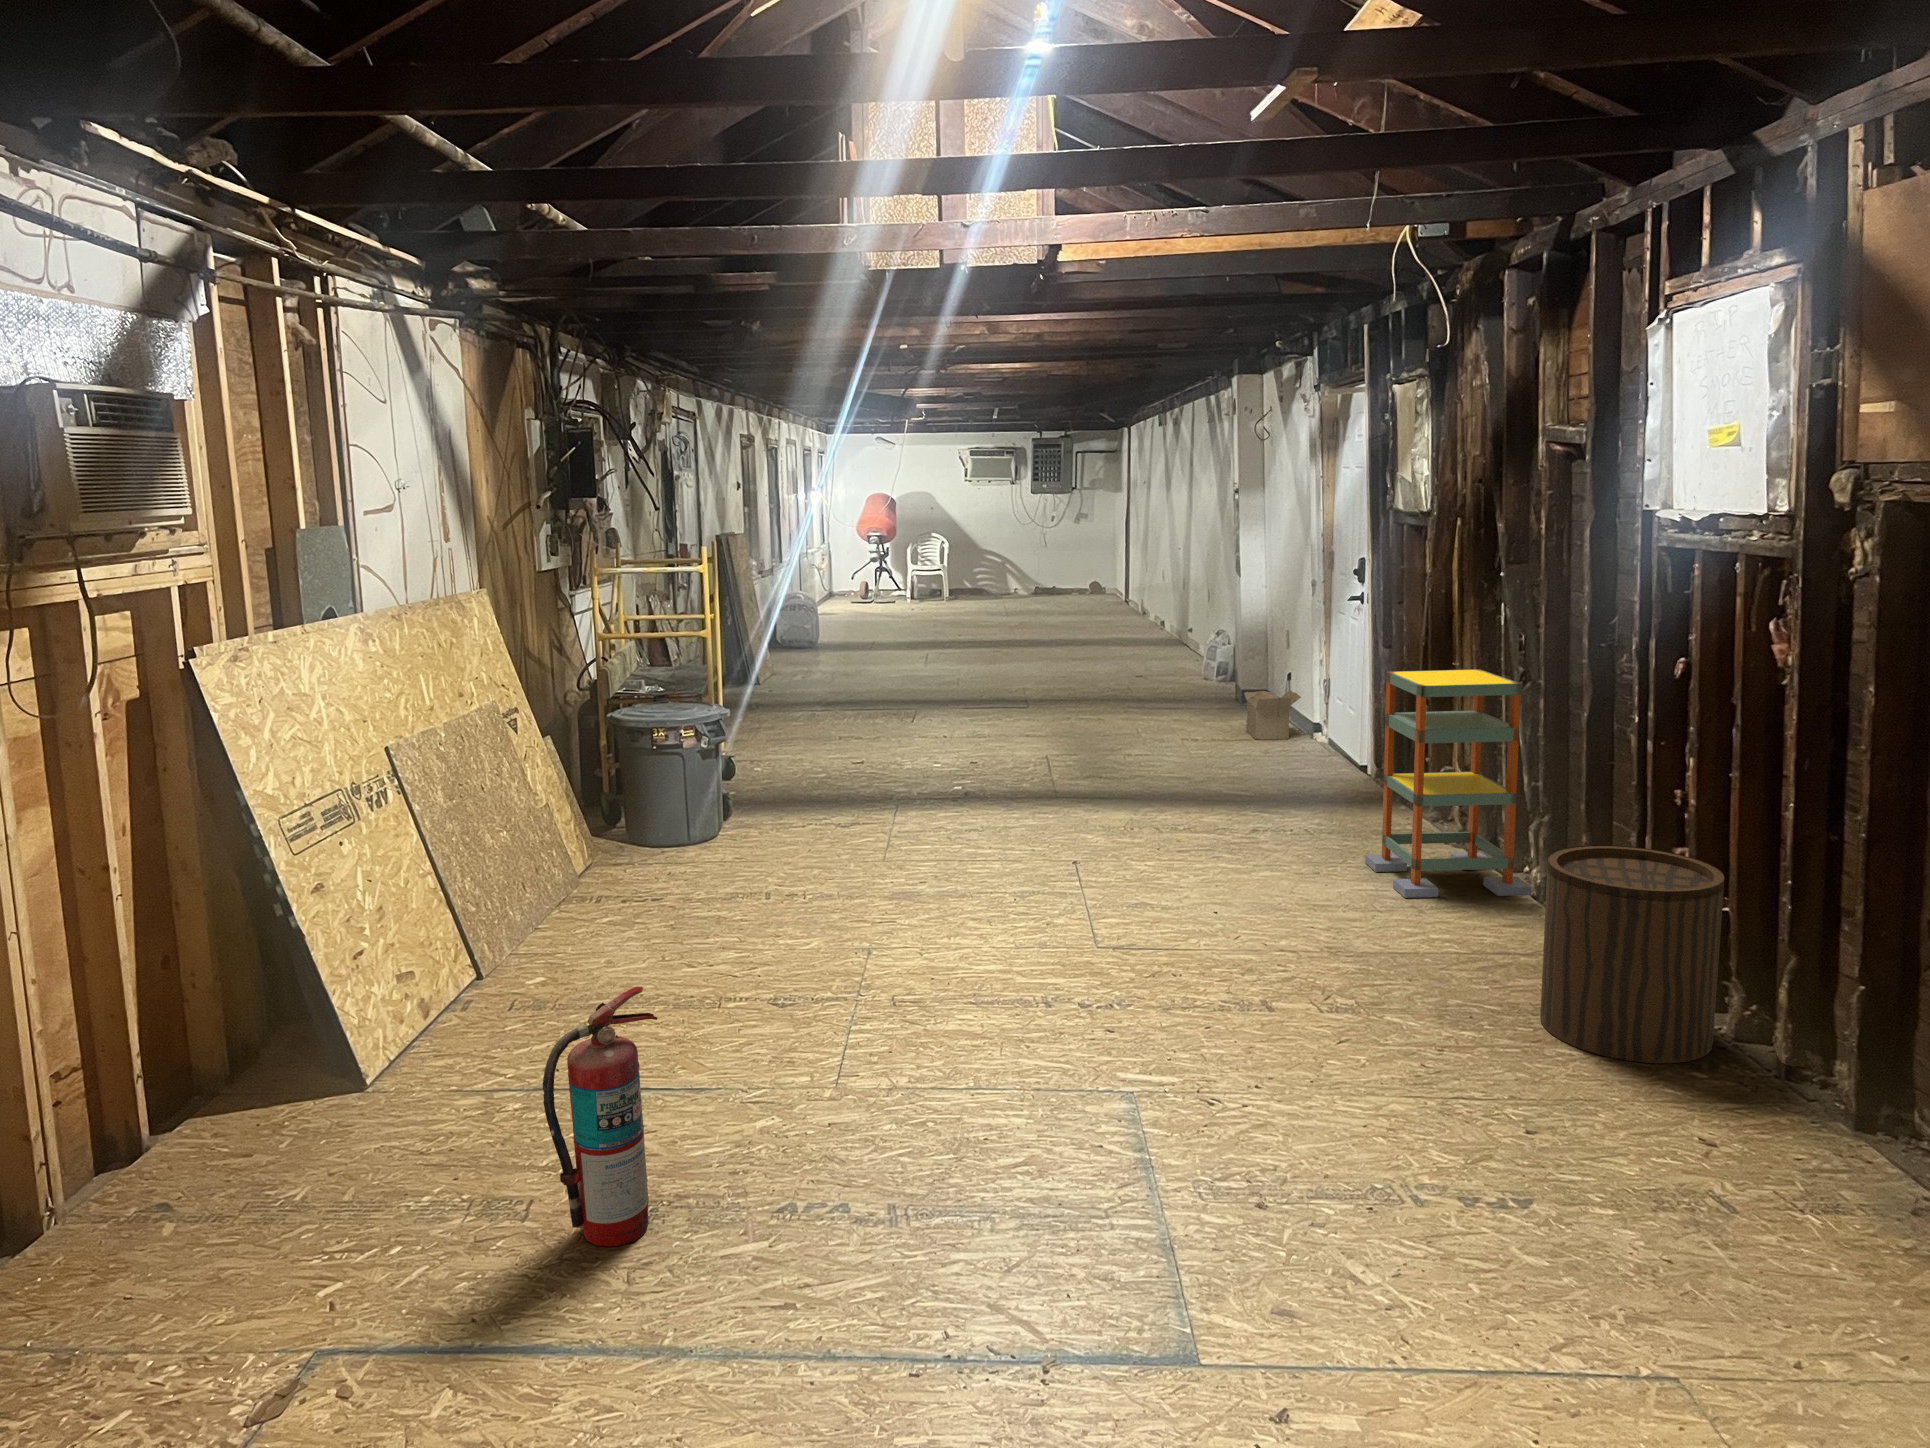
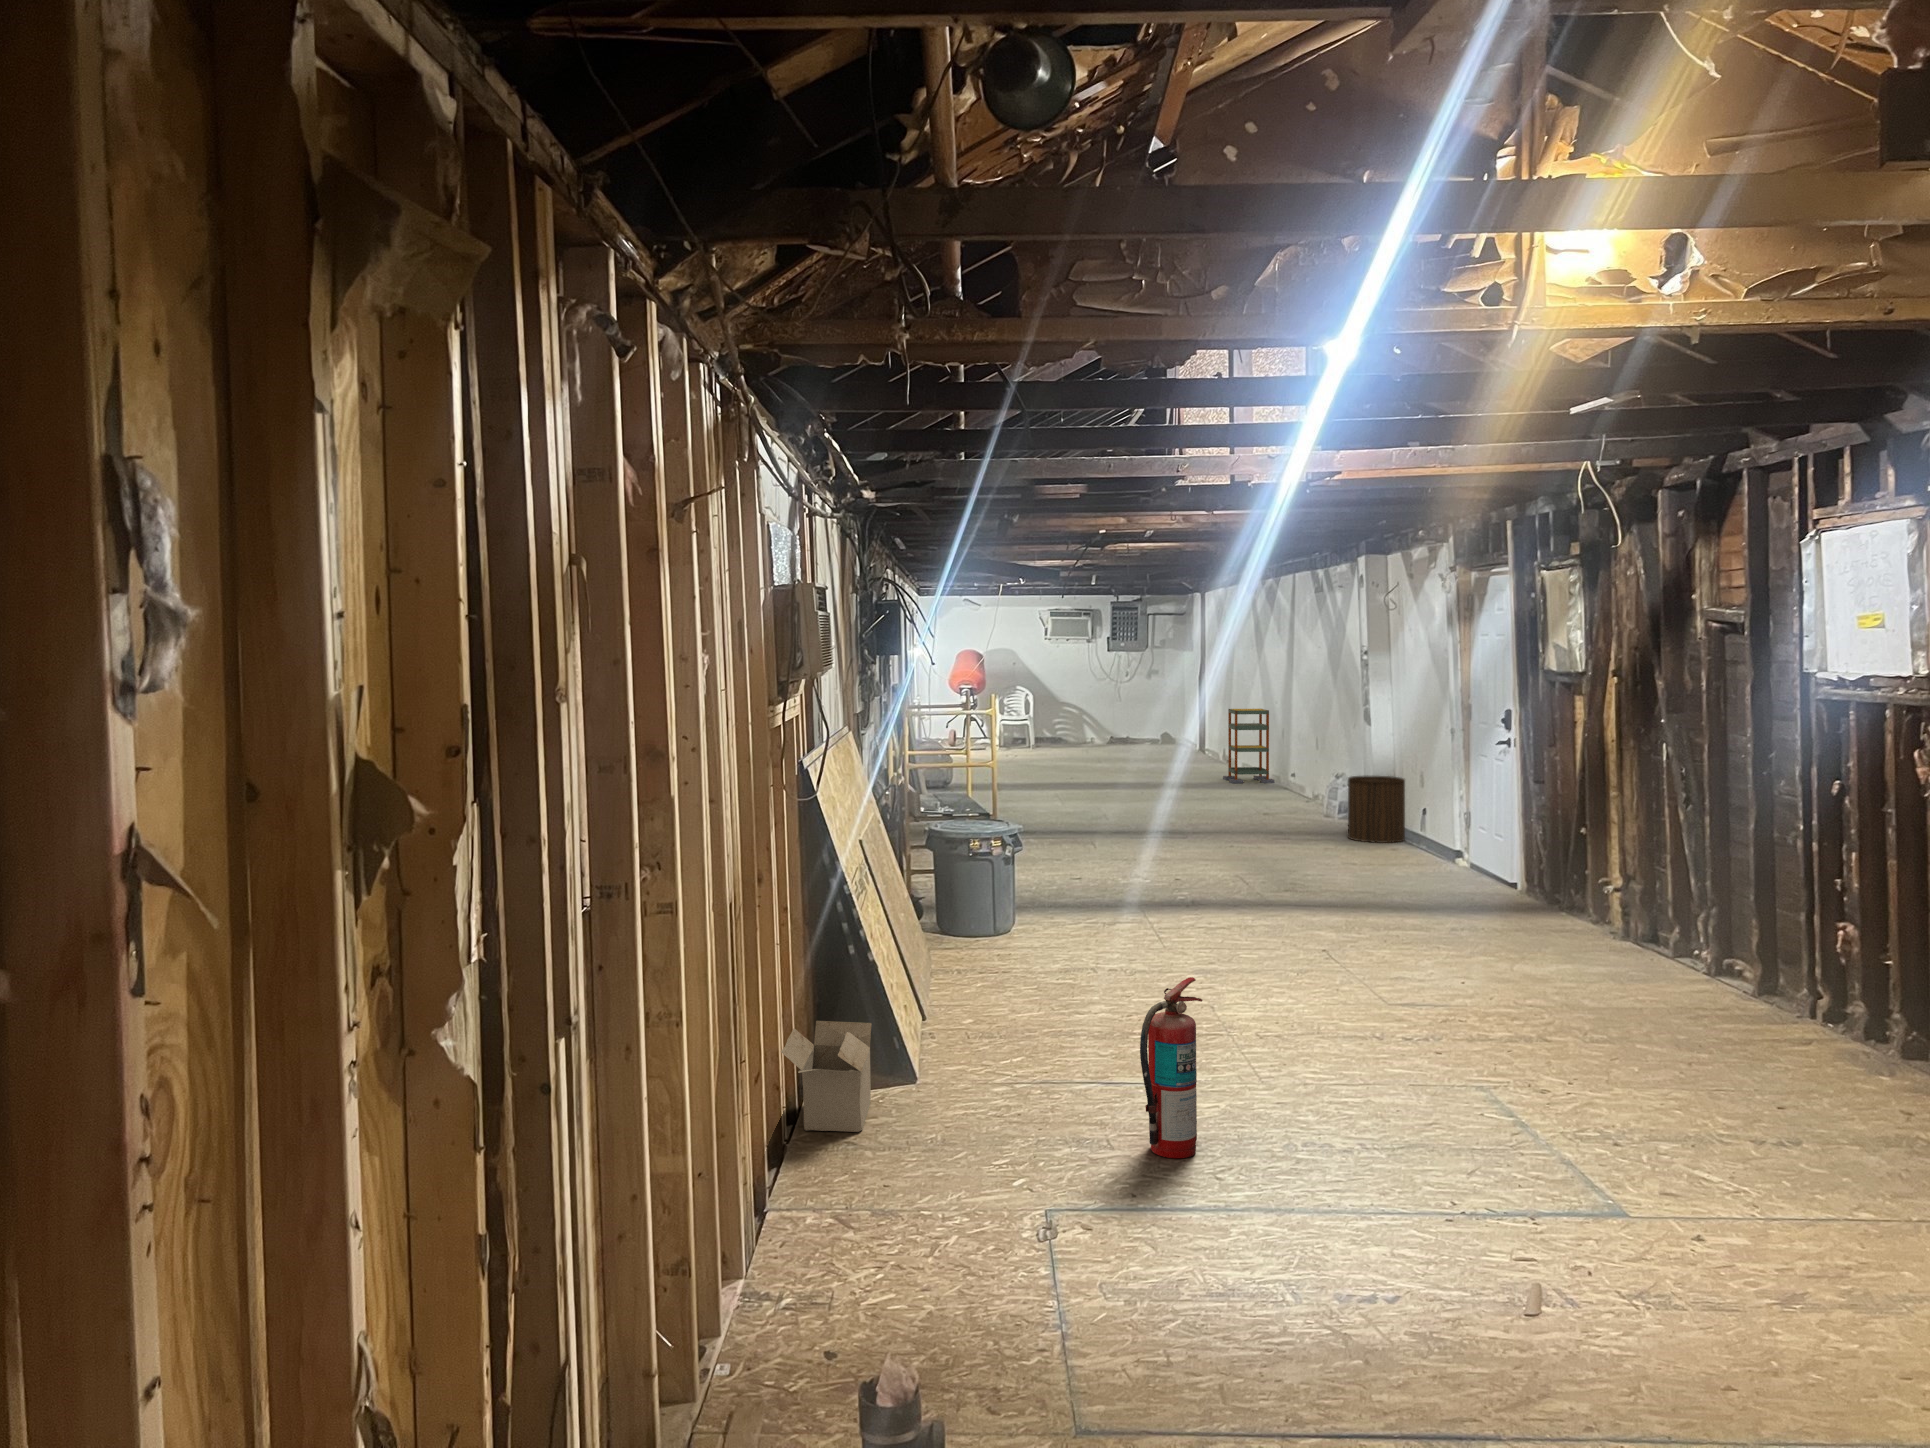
shelving unit: present [1365,669,1531,898] -> present [1223,709,1275,783]
cardboard box: present [1244,690,1301,740] -> present [781,1021,872,1132]
stool: present [1540,845,1724,1063] -> present [1348,776,1405,843]

